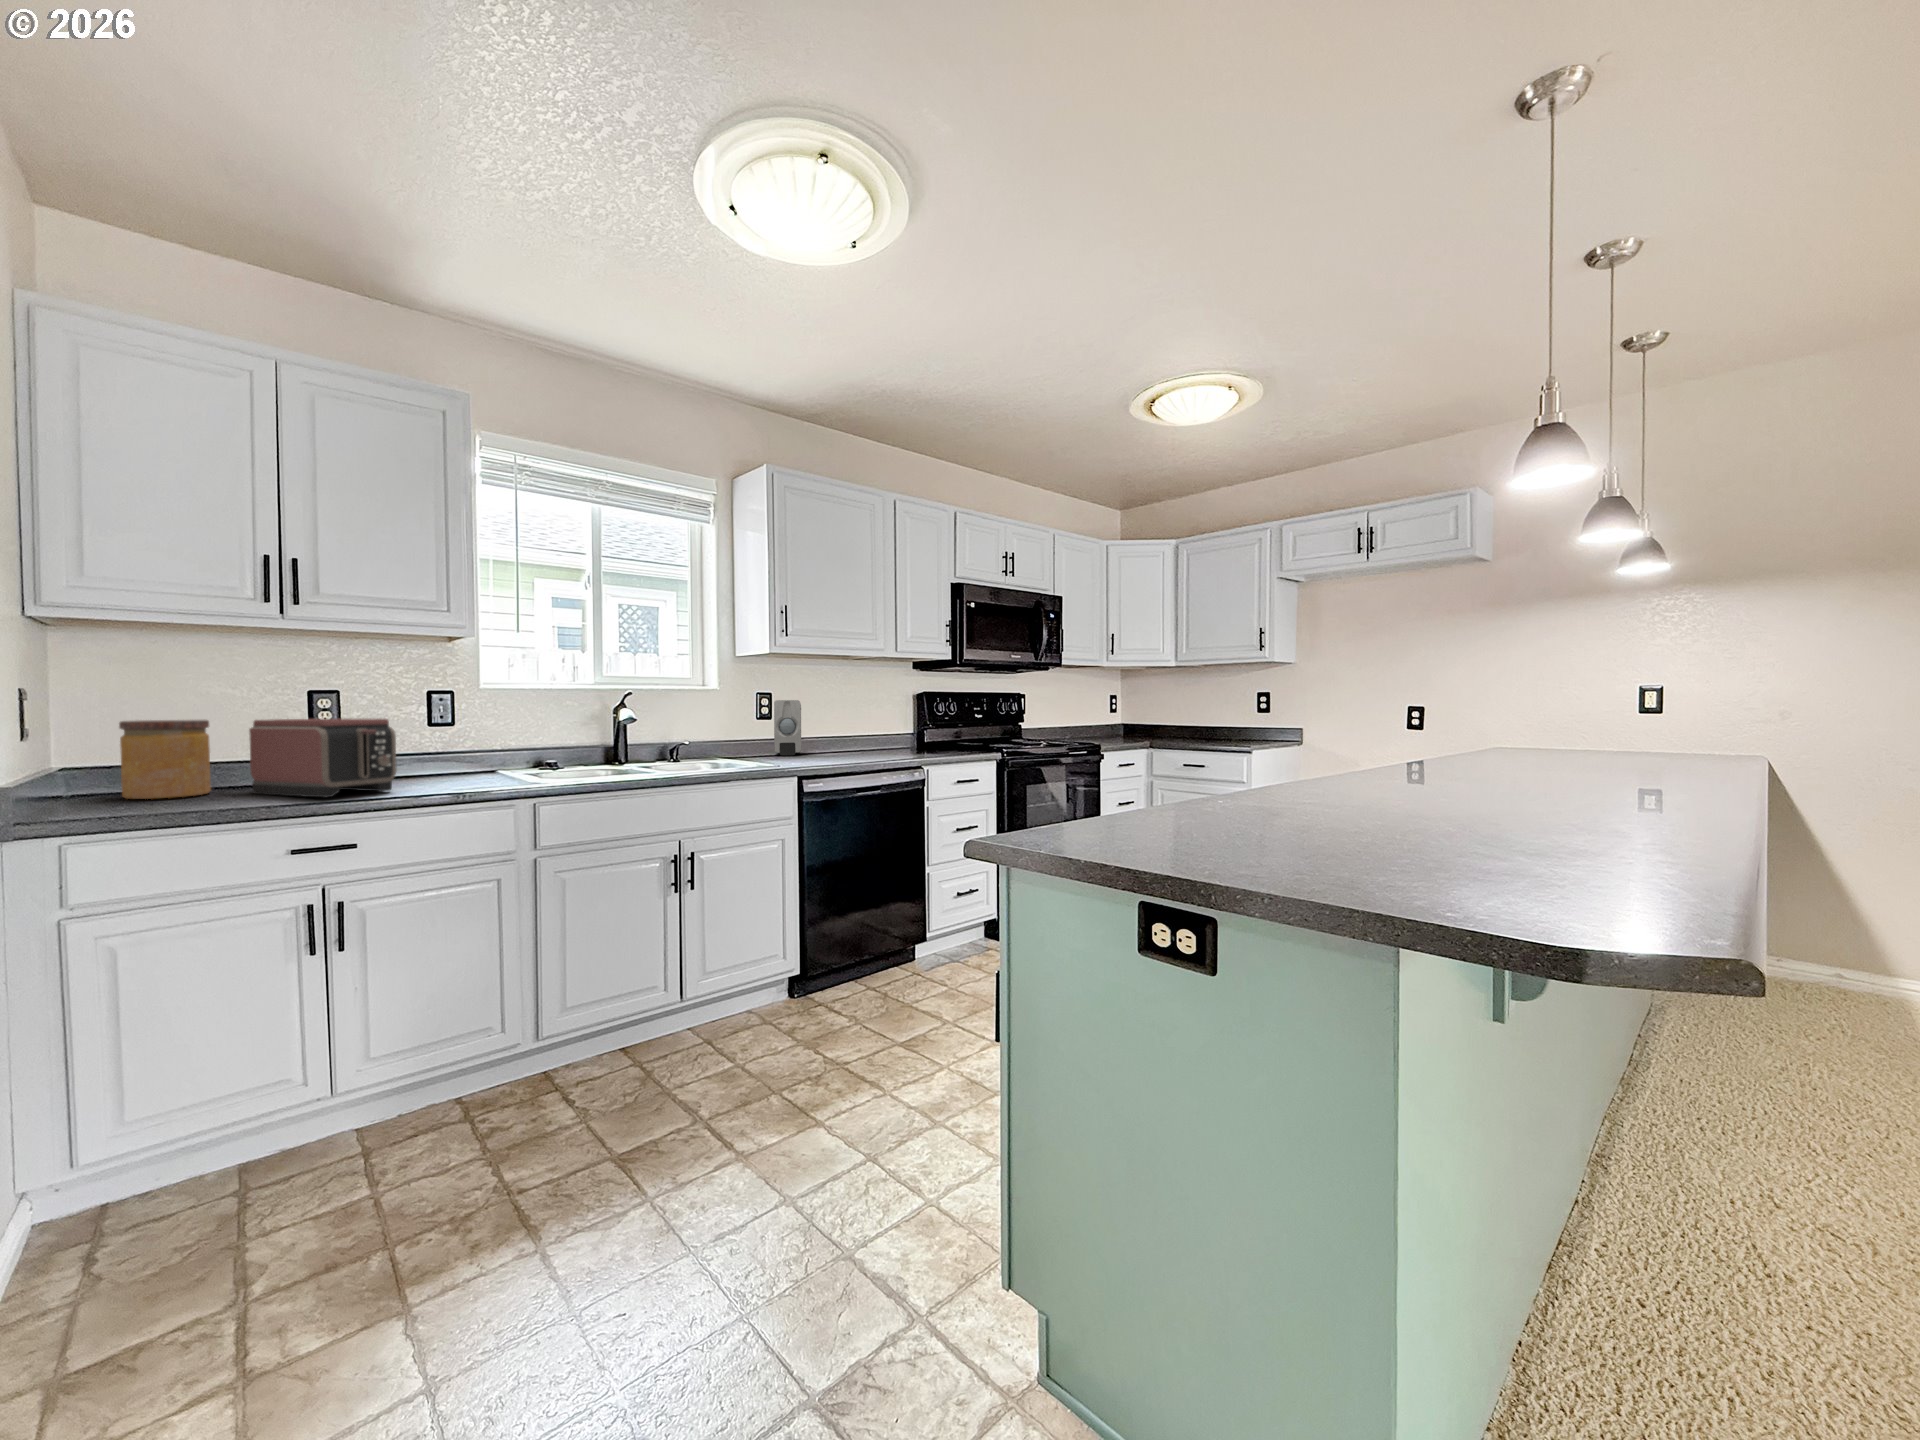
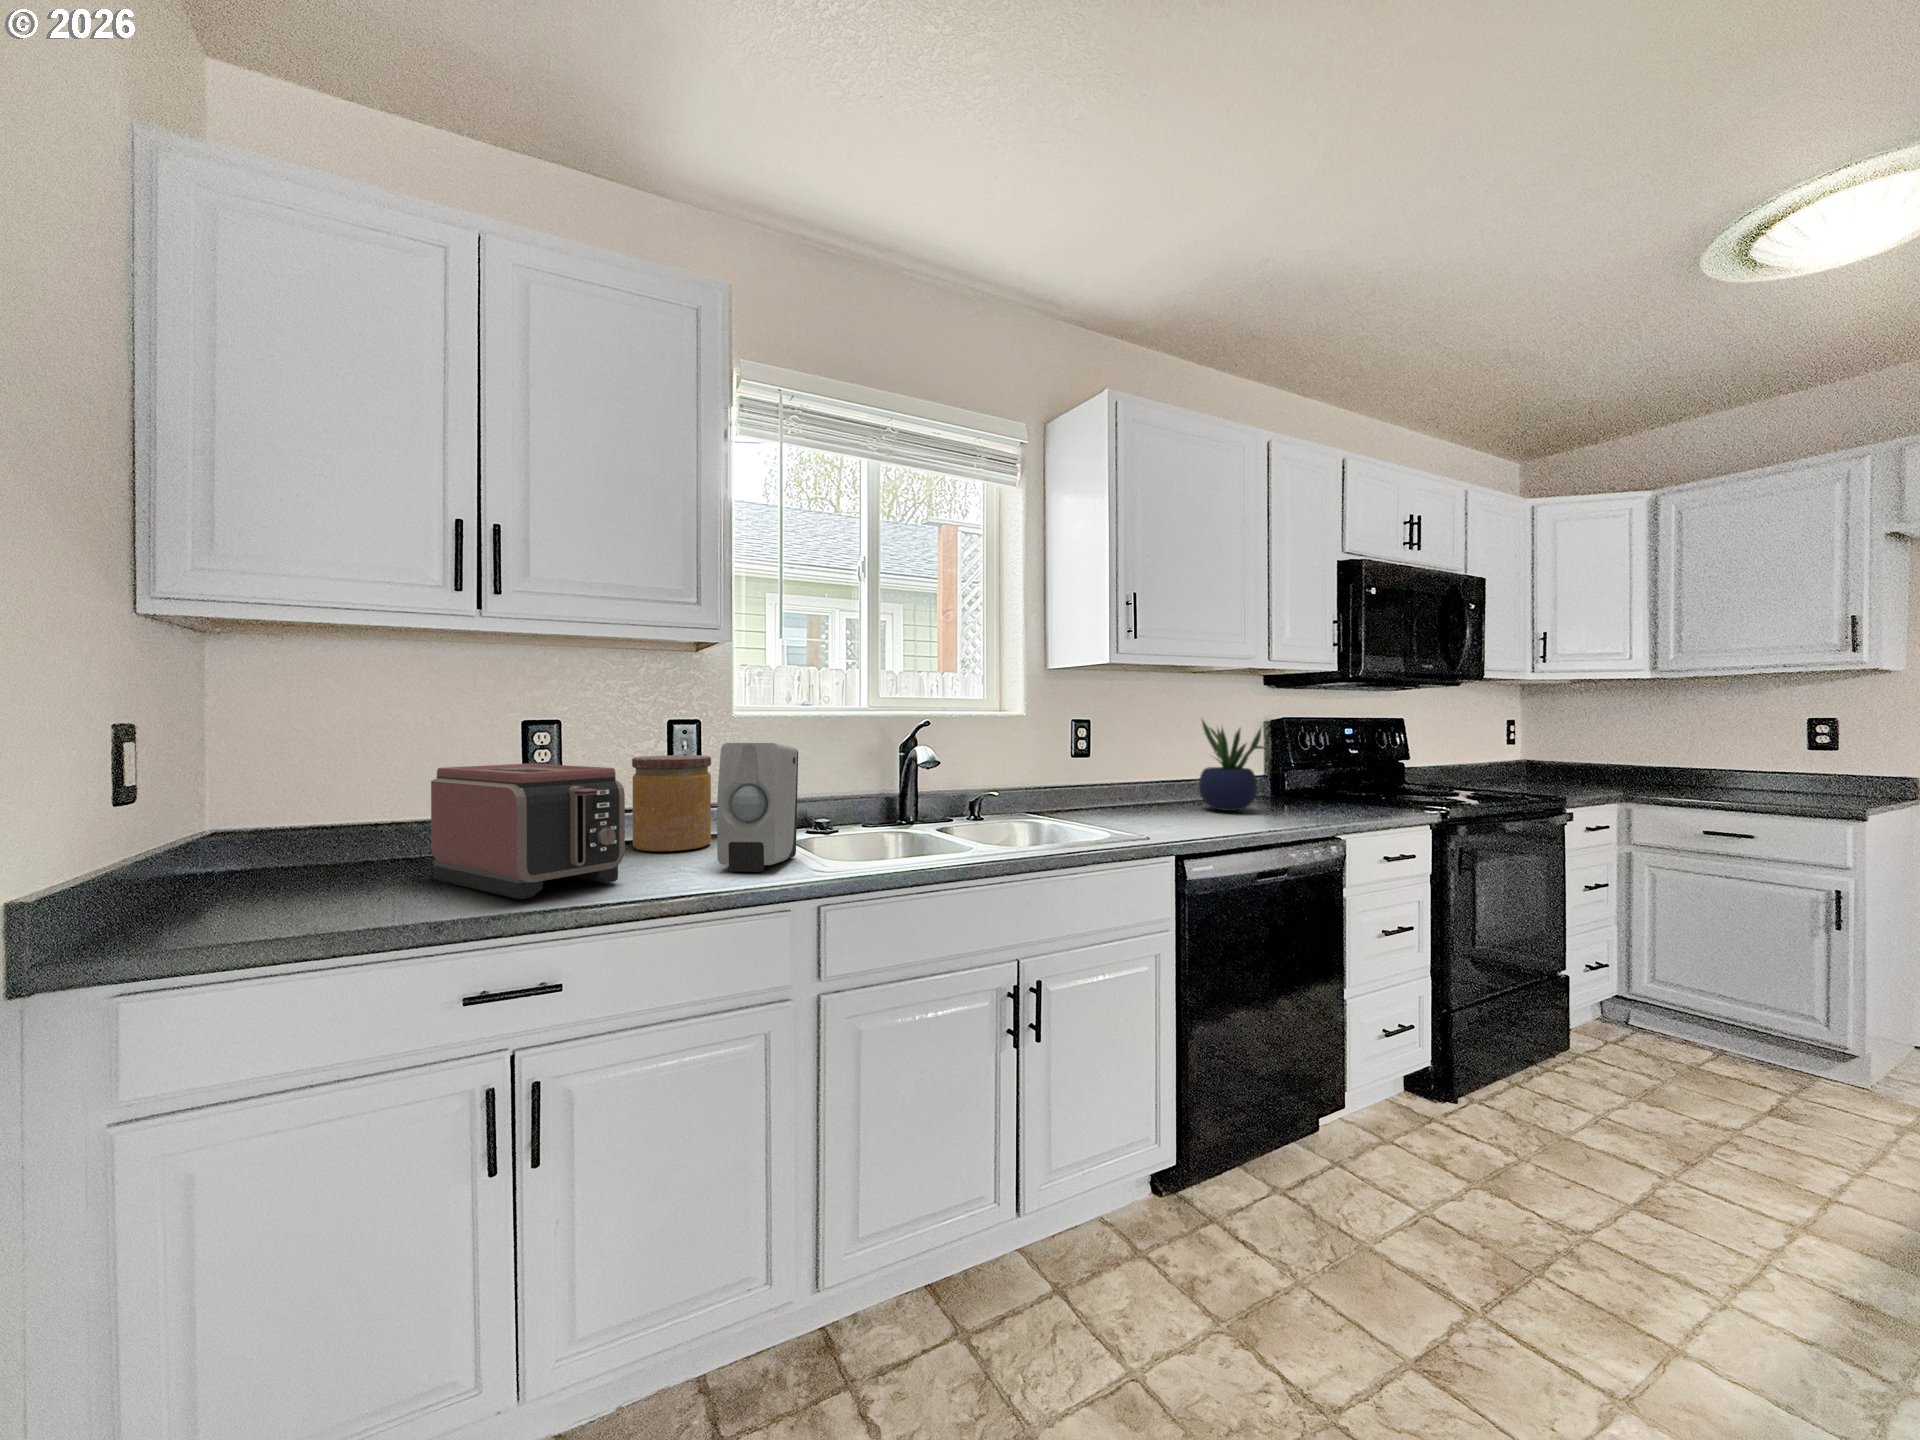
potted plant: none [844,691,889,755] -> present [1199,720,1264,811]
soap dispenser: present [774,700,801,755] -> present [717,743,798,872]
jar: present [119,720,211,799] -> present [632,755,711,851]

